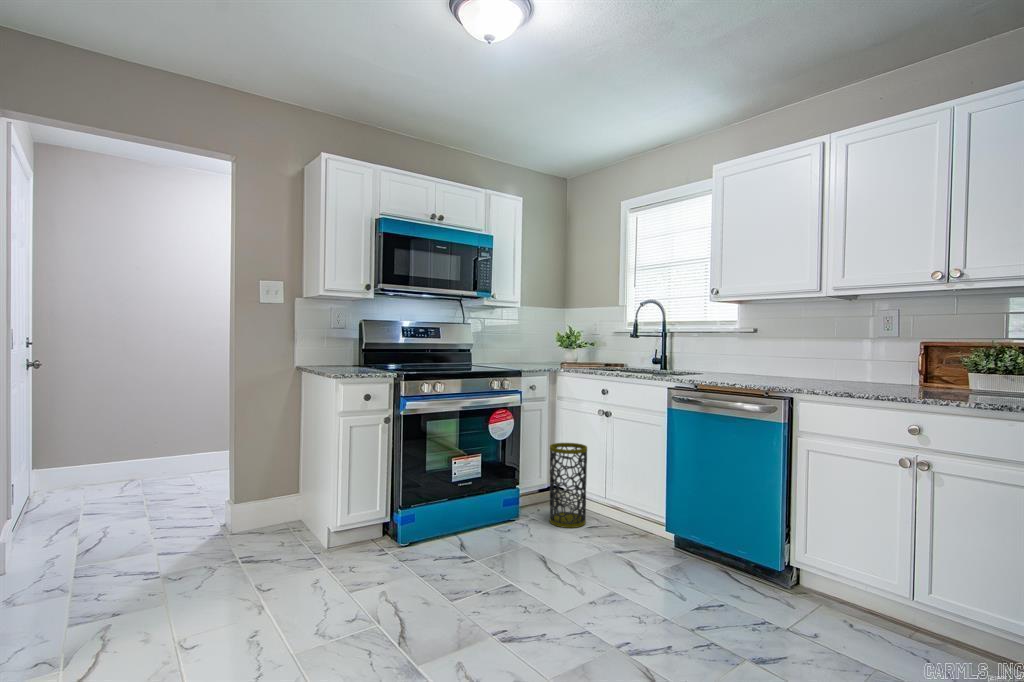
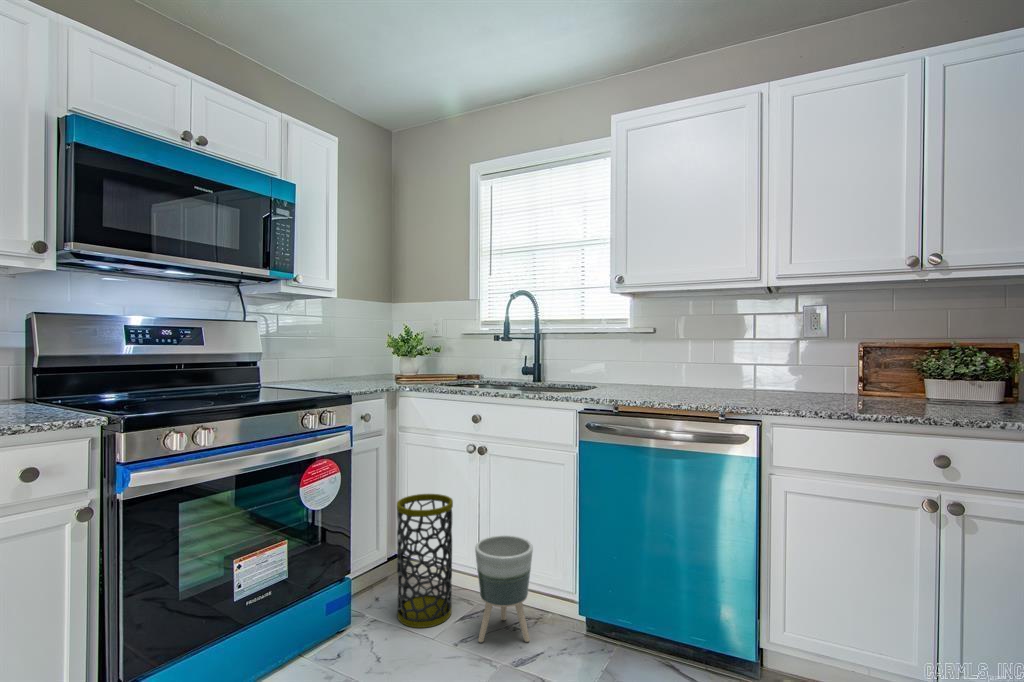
planter: none [596,473,637,544] -> present [475,535,533,642]

